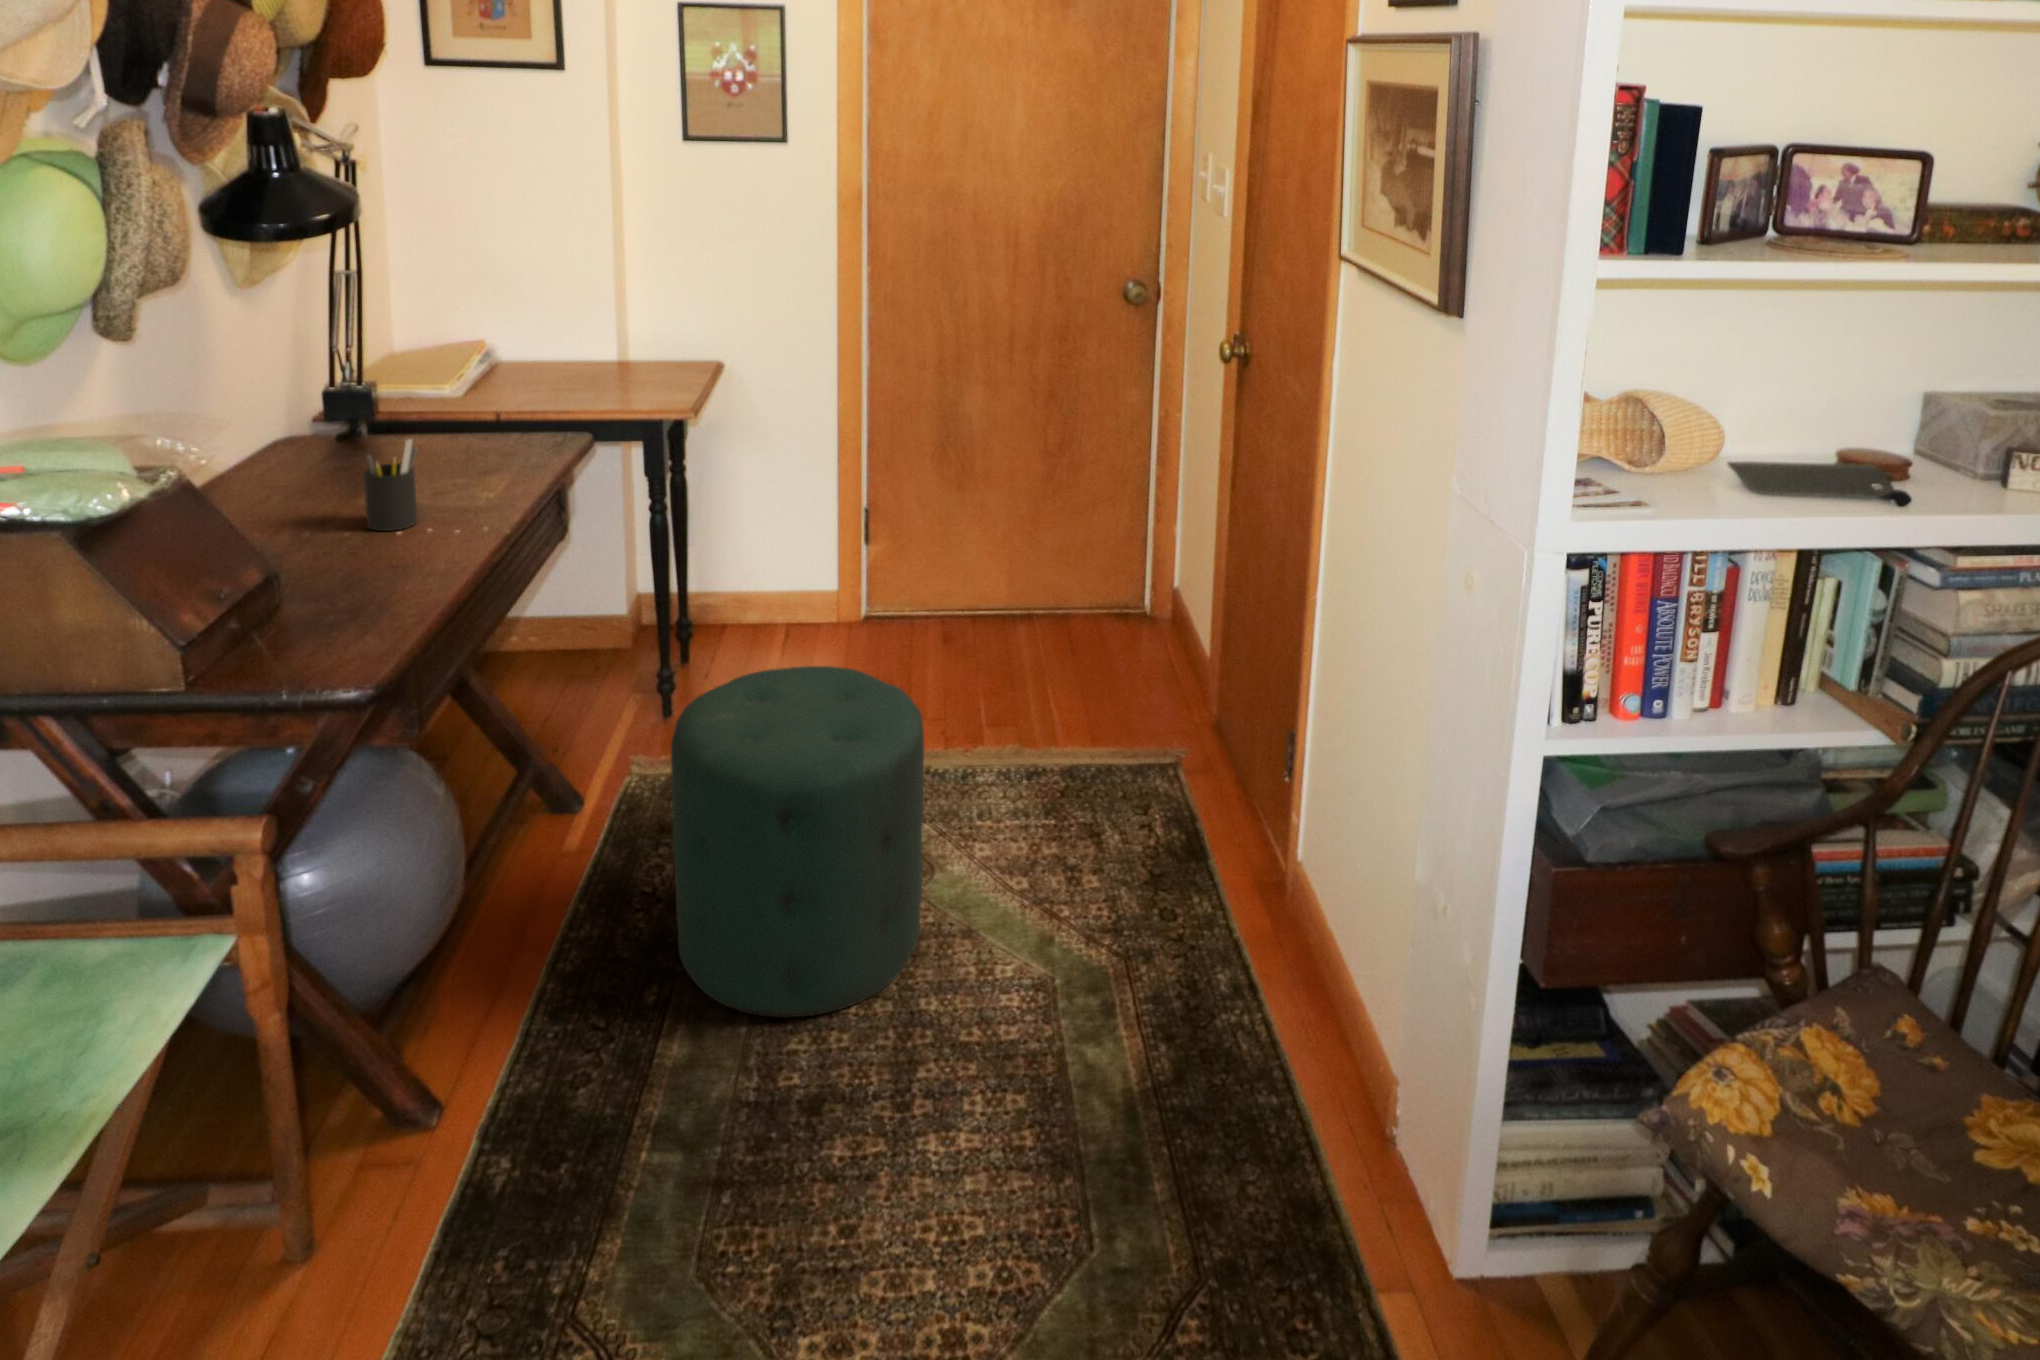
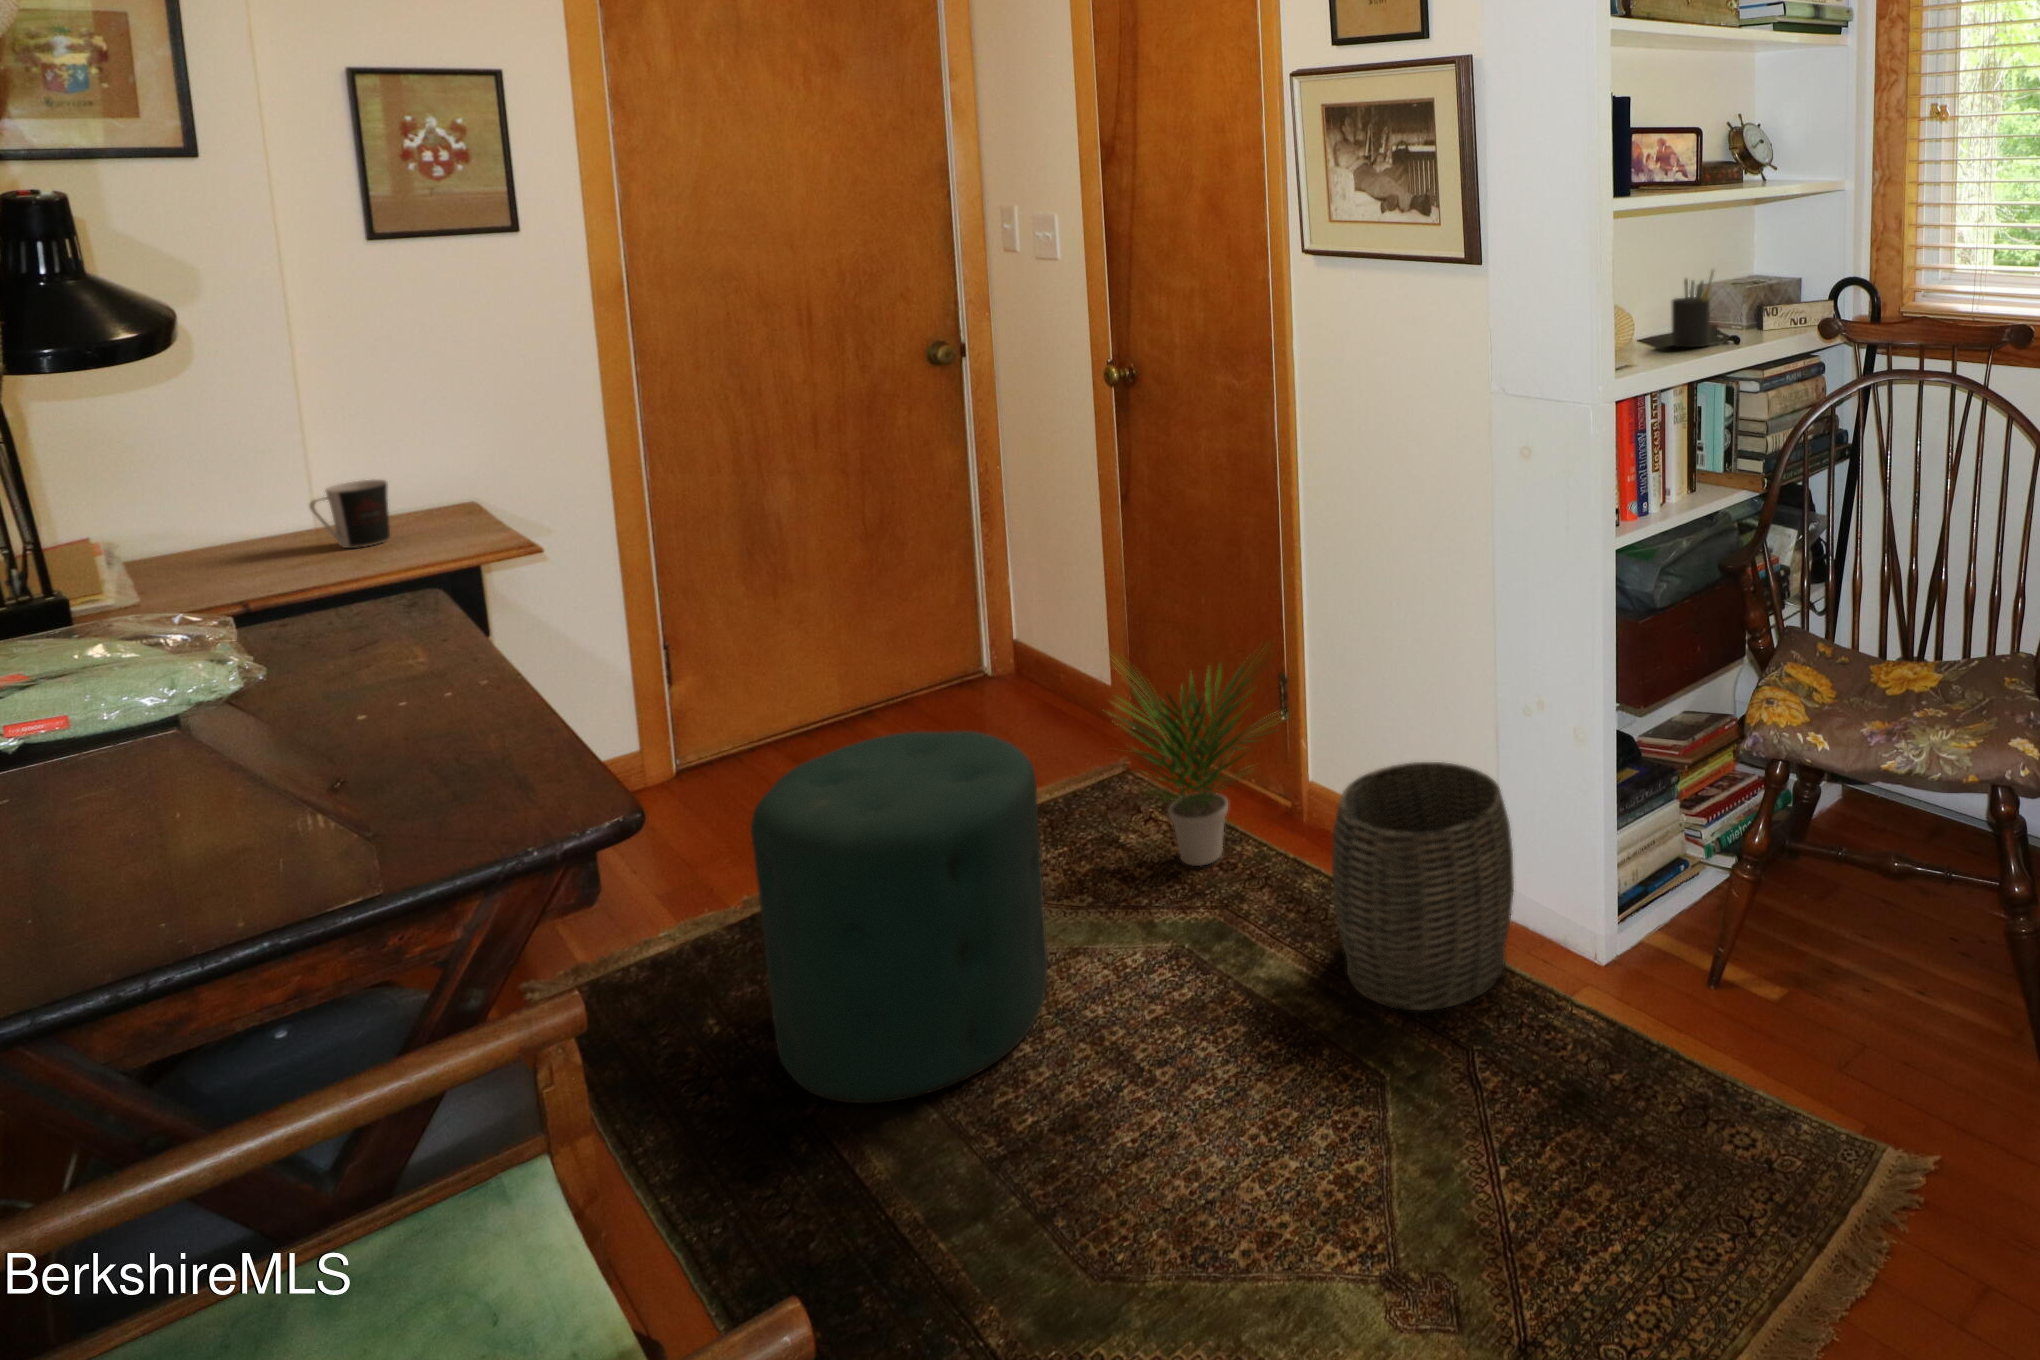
coffee cup: none [574,335,628,389] -> present [310,480,390,548]
pen holder: present [363,439,418,531] -> present [1672,271,1714,347]
potted plant: none [1040,643,1262,906] -> present [1108,645,1280,866]
woven basket: none [1149,891,1373,1212] -> present [1332,762,1514,1010]

